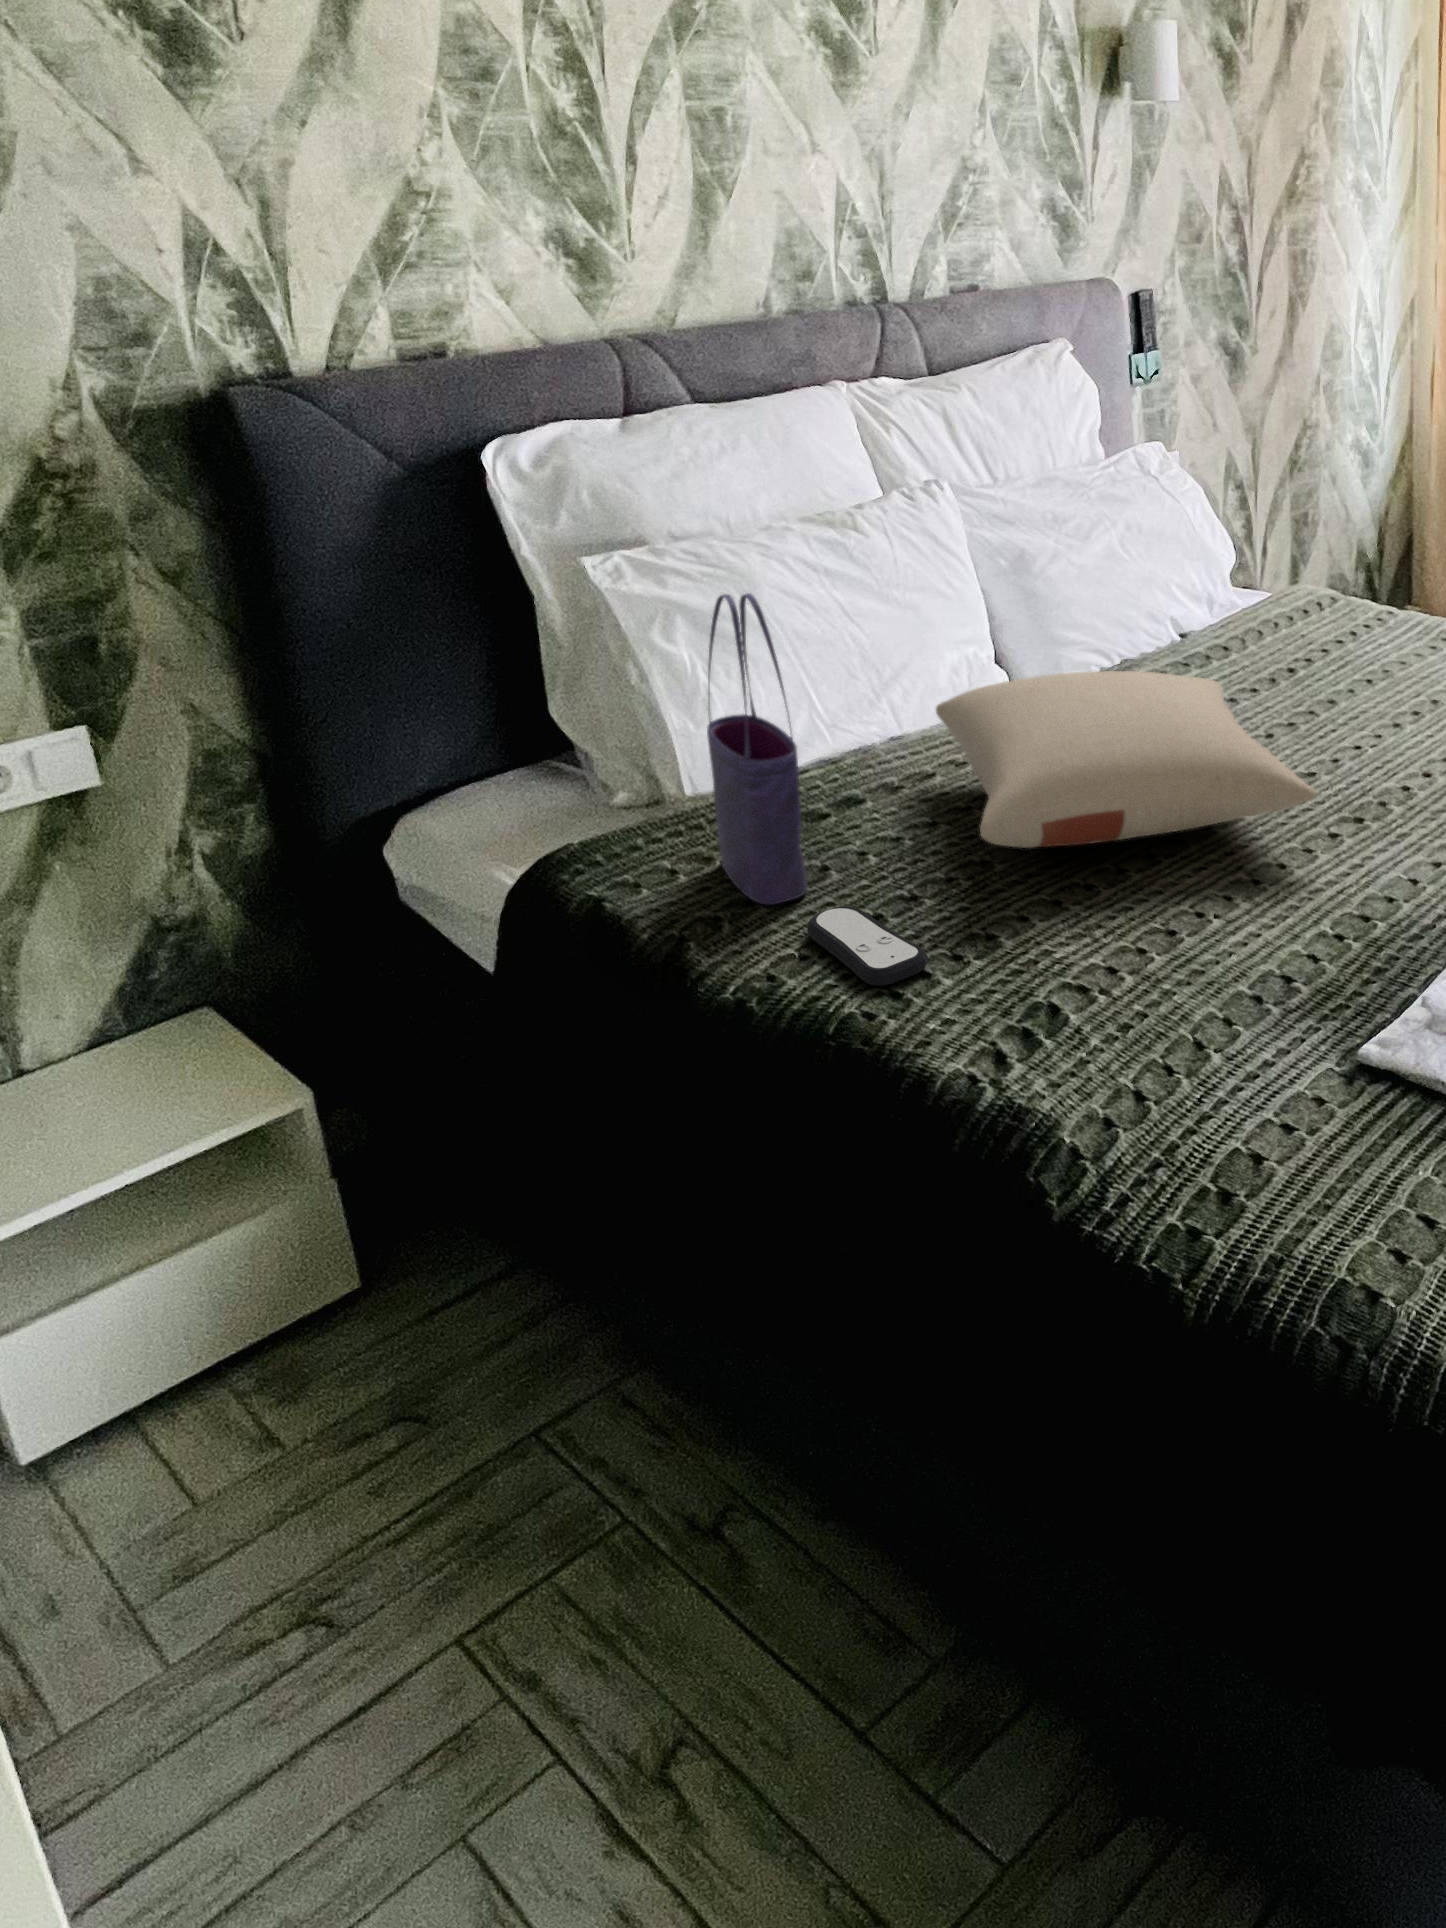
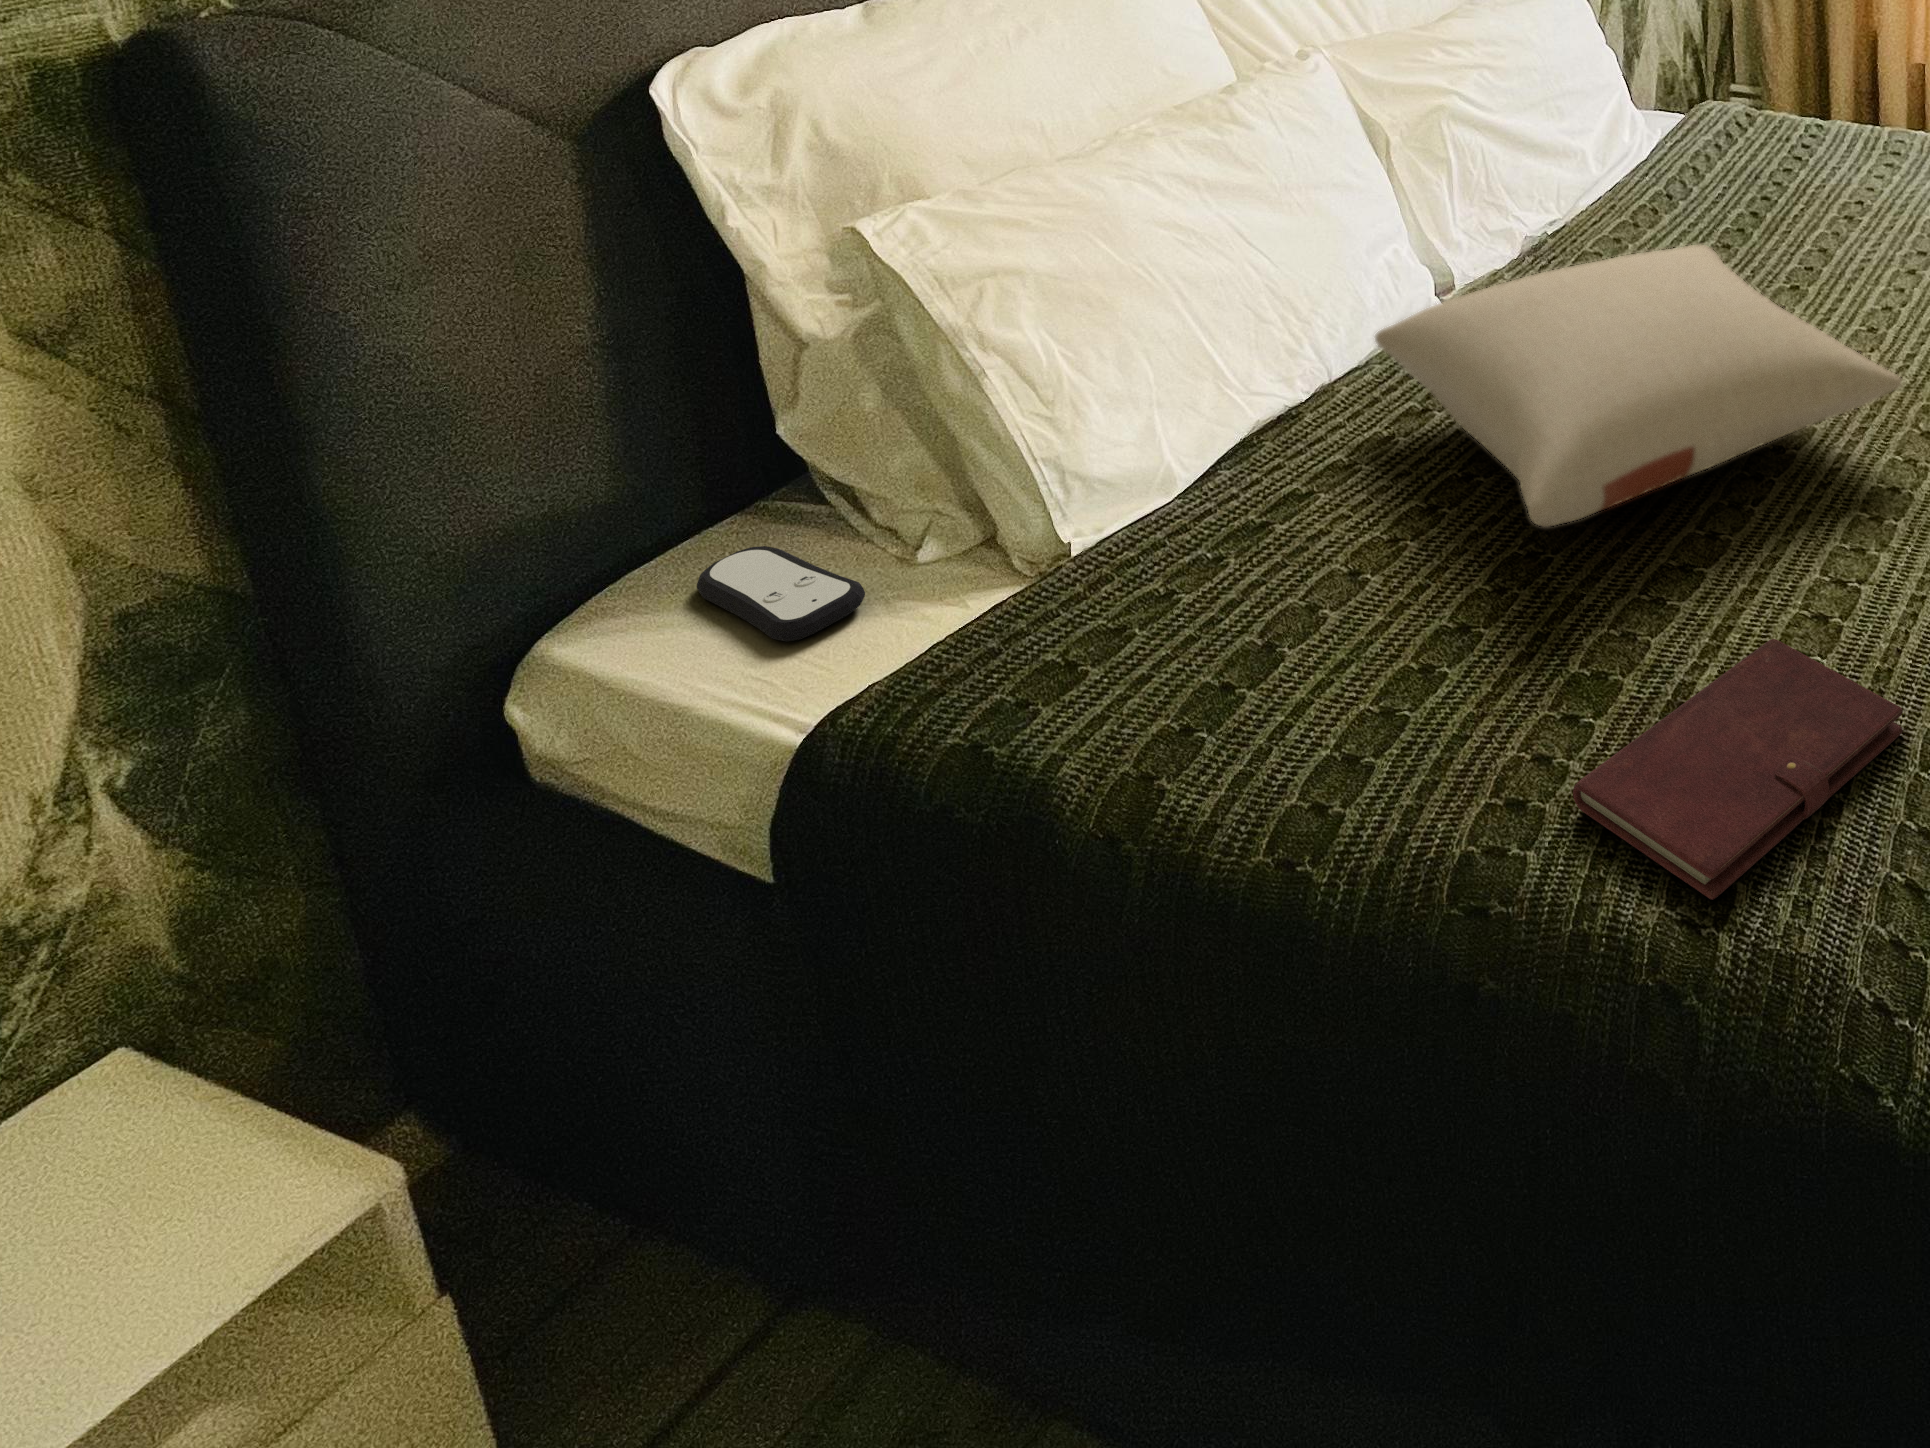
tote bag: present [707,593,807,905] -> none [1108,250,1280,677]
remote control: present [807,906,928,986] -> present [697,546,865,641]
notebook: none [946,951,1203,1091] -> present [1573,639,1903,900]

